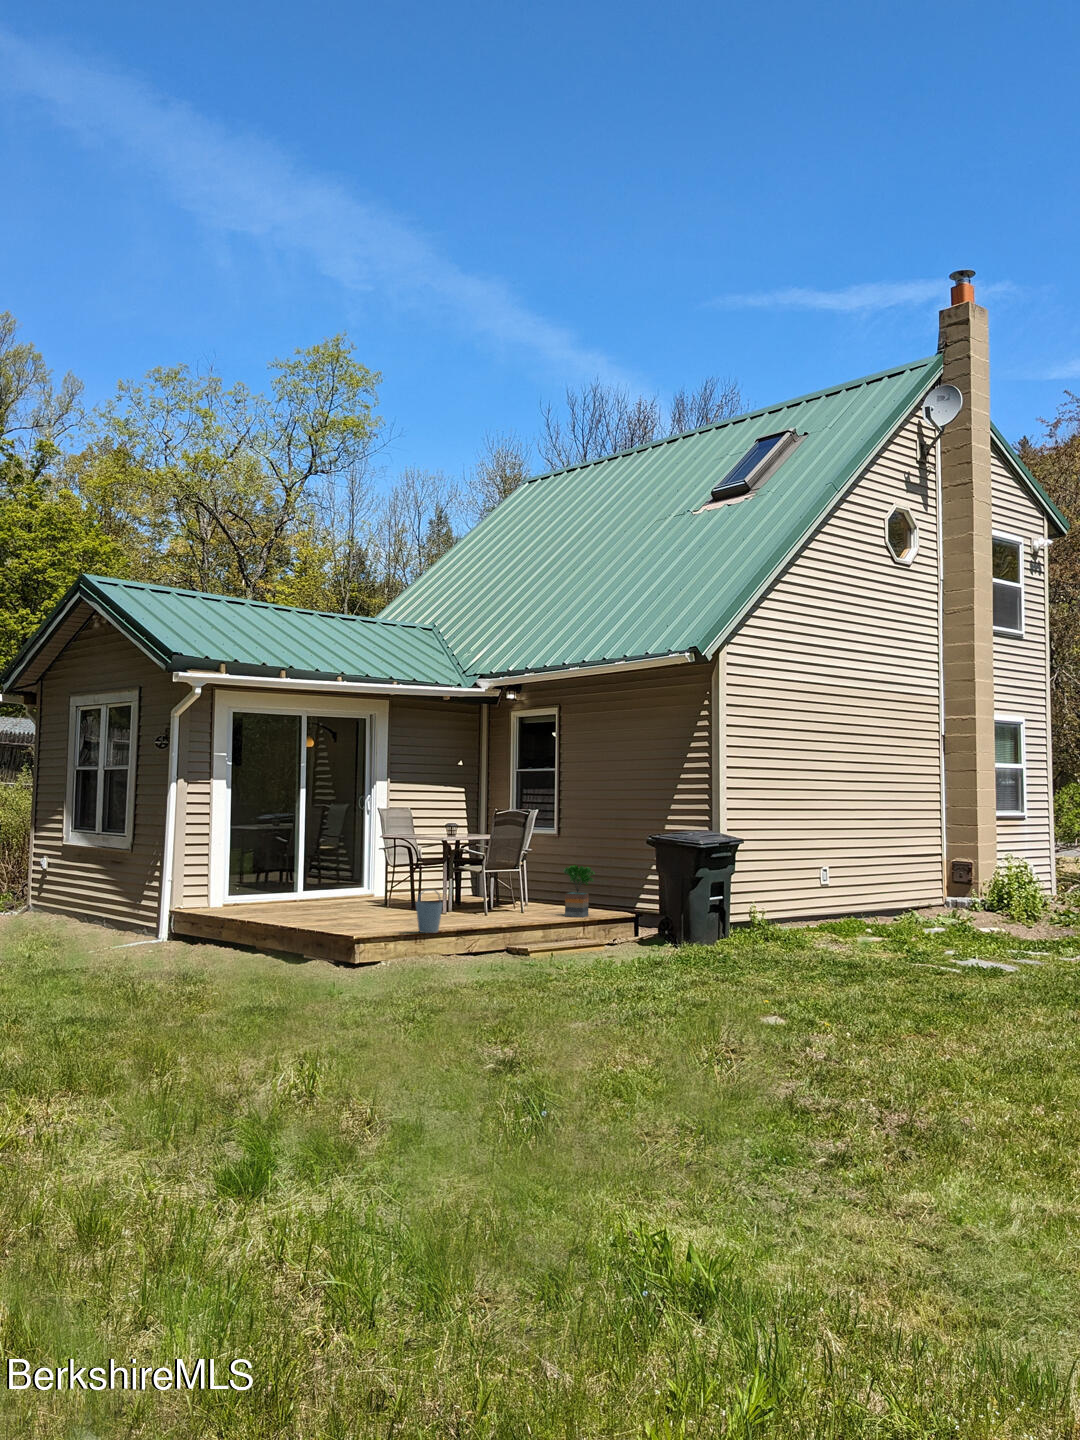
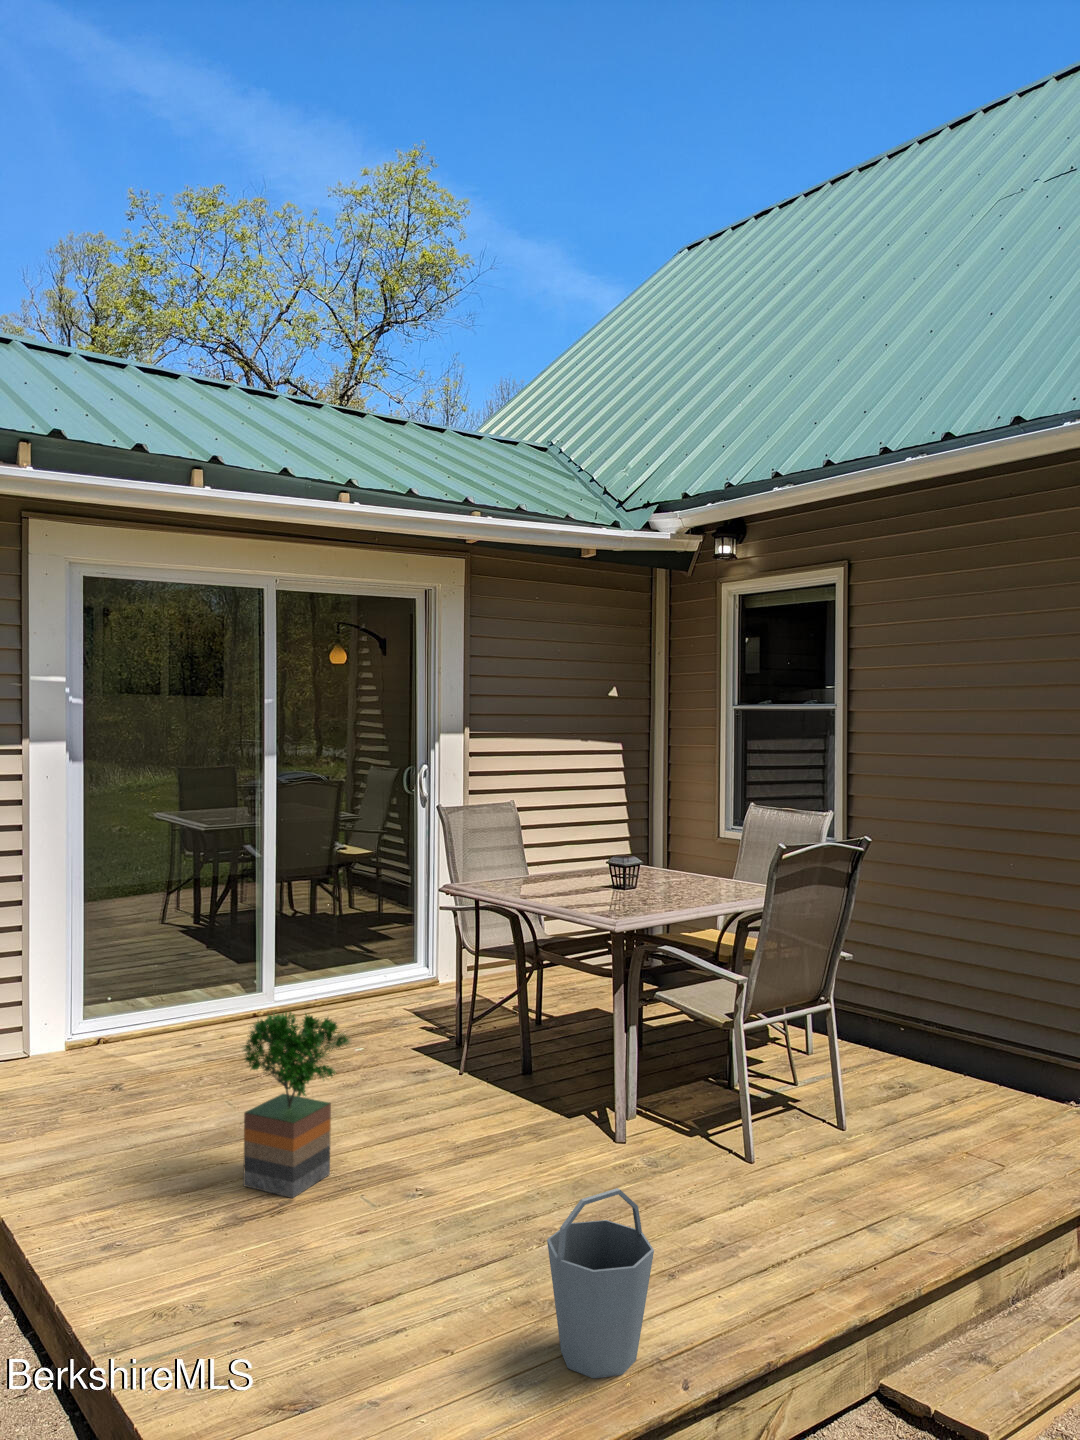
potted tree: present [564,865,595,917] -> present [243,1012,349,1198]

